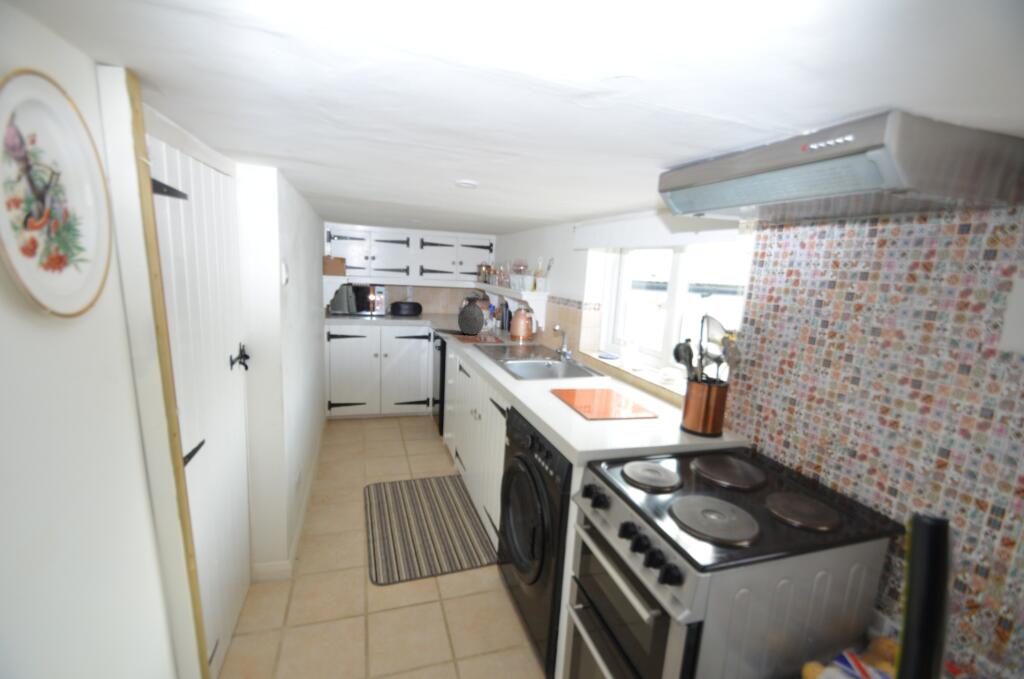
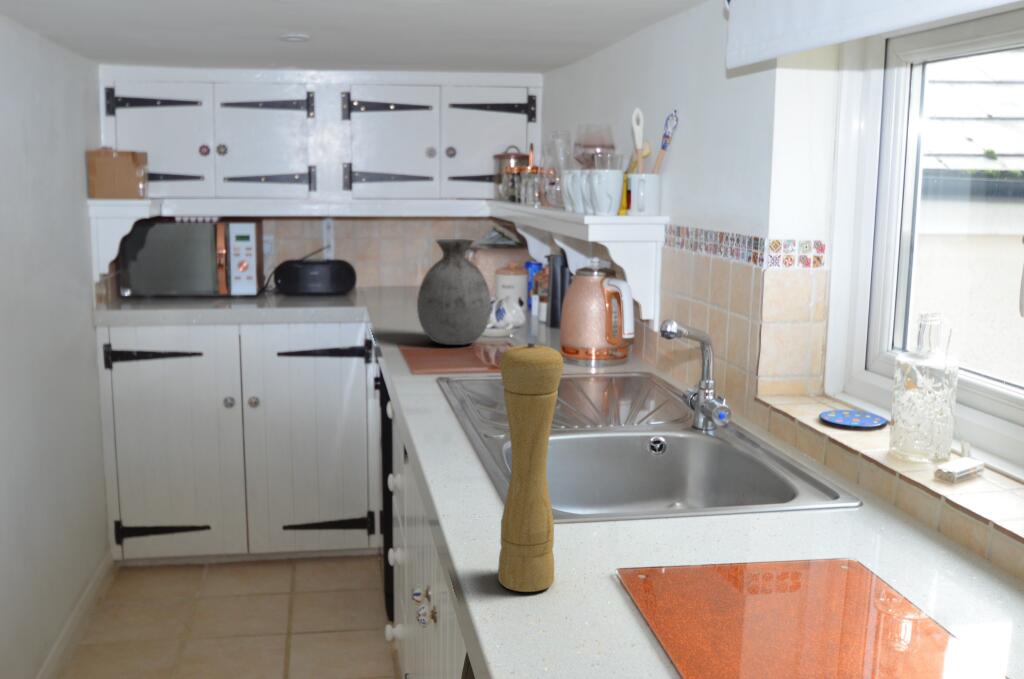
pepper mill: none [520,327,541,391] -> present [498,342,563,592]

